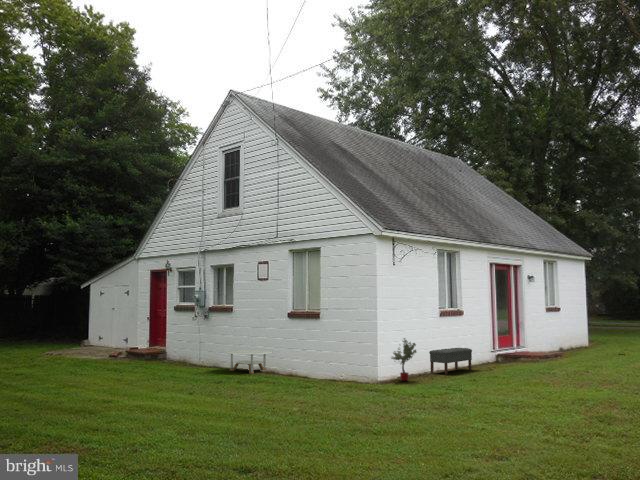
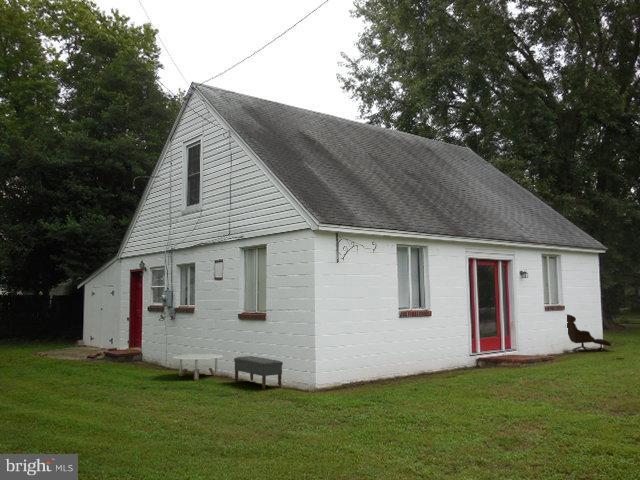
lounge chair: none [561,316,602,350] -> present [567,315,611,352]
potted tree: present [391,338,416,381] -> none [330,343,362,392]
bench: present [429,348,472,375] -> present [234,356,283,389]

